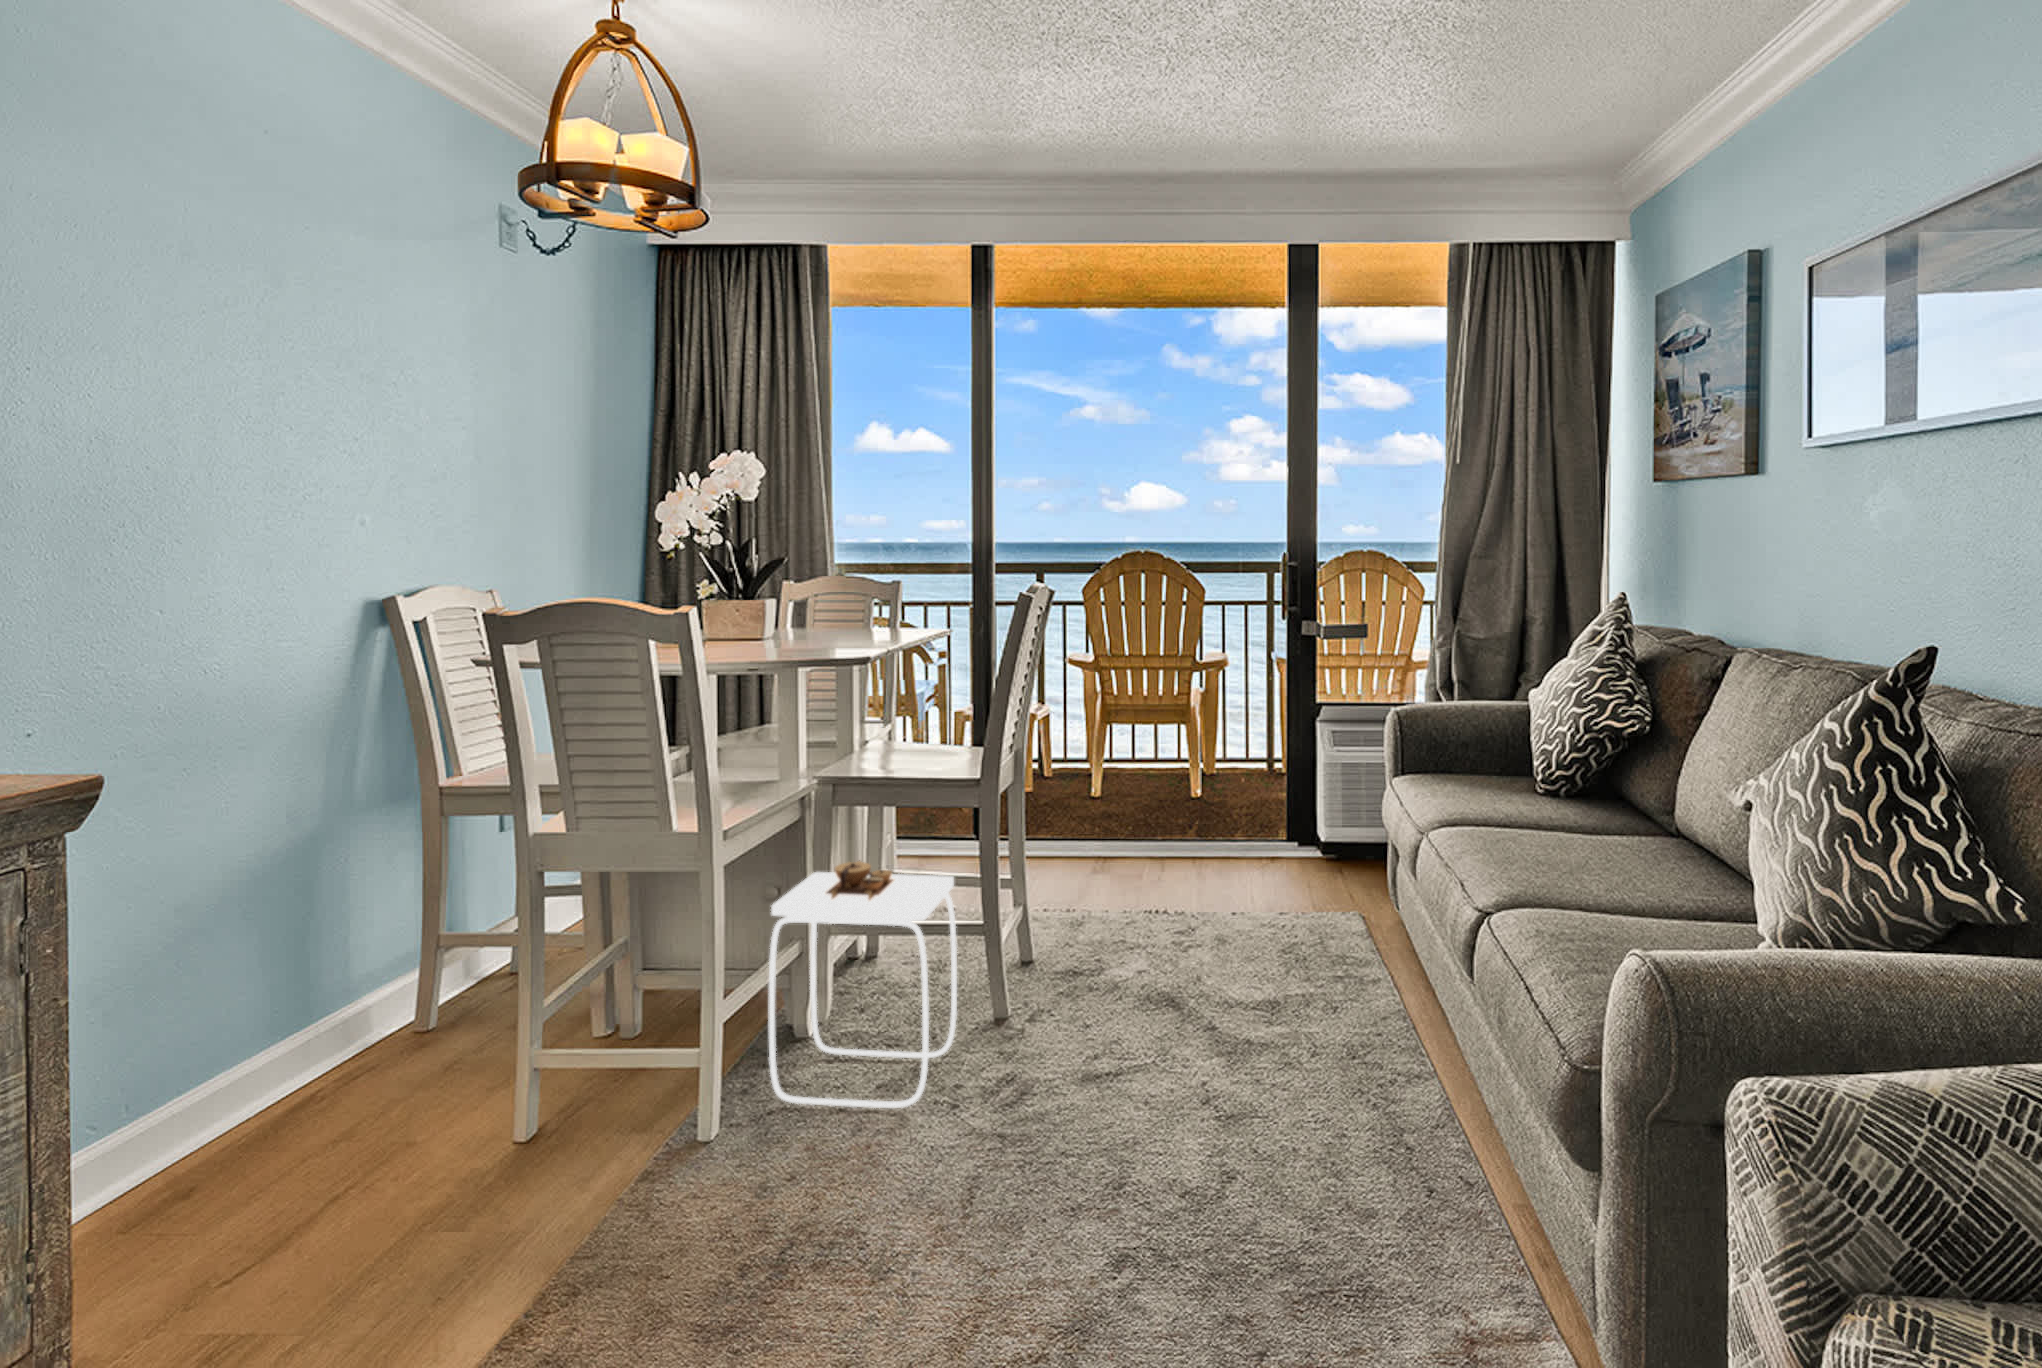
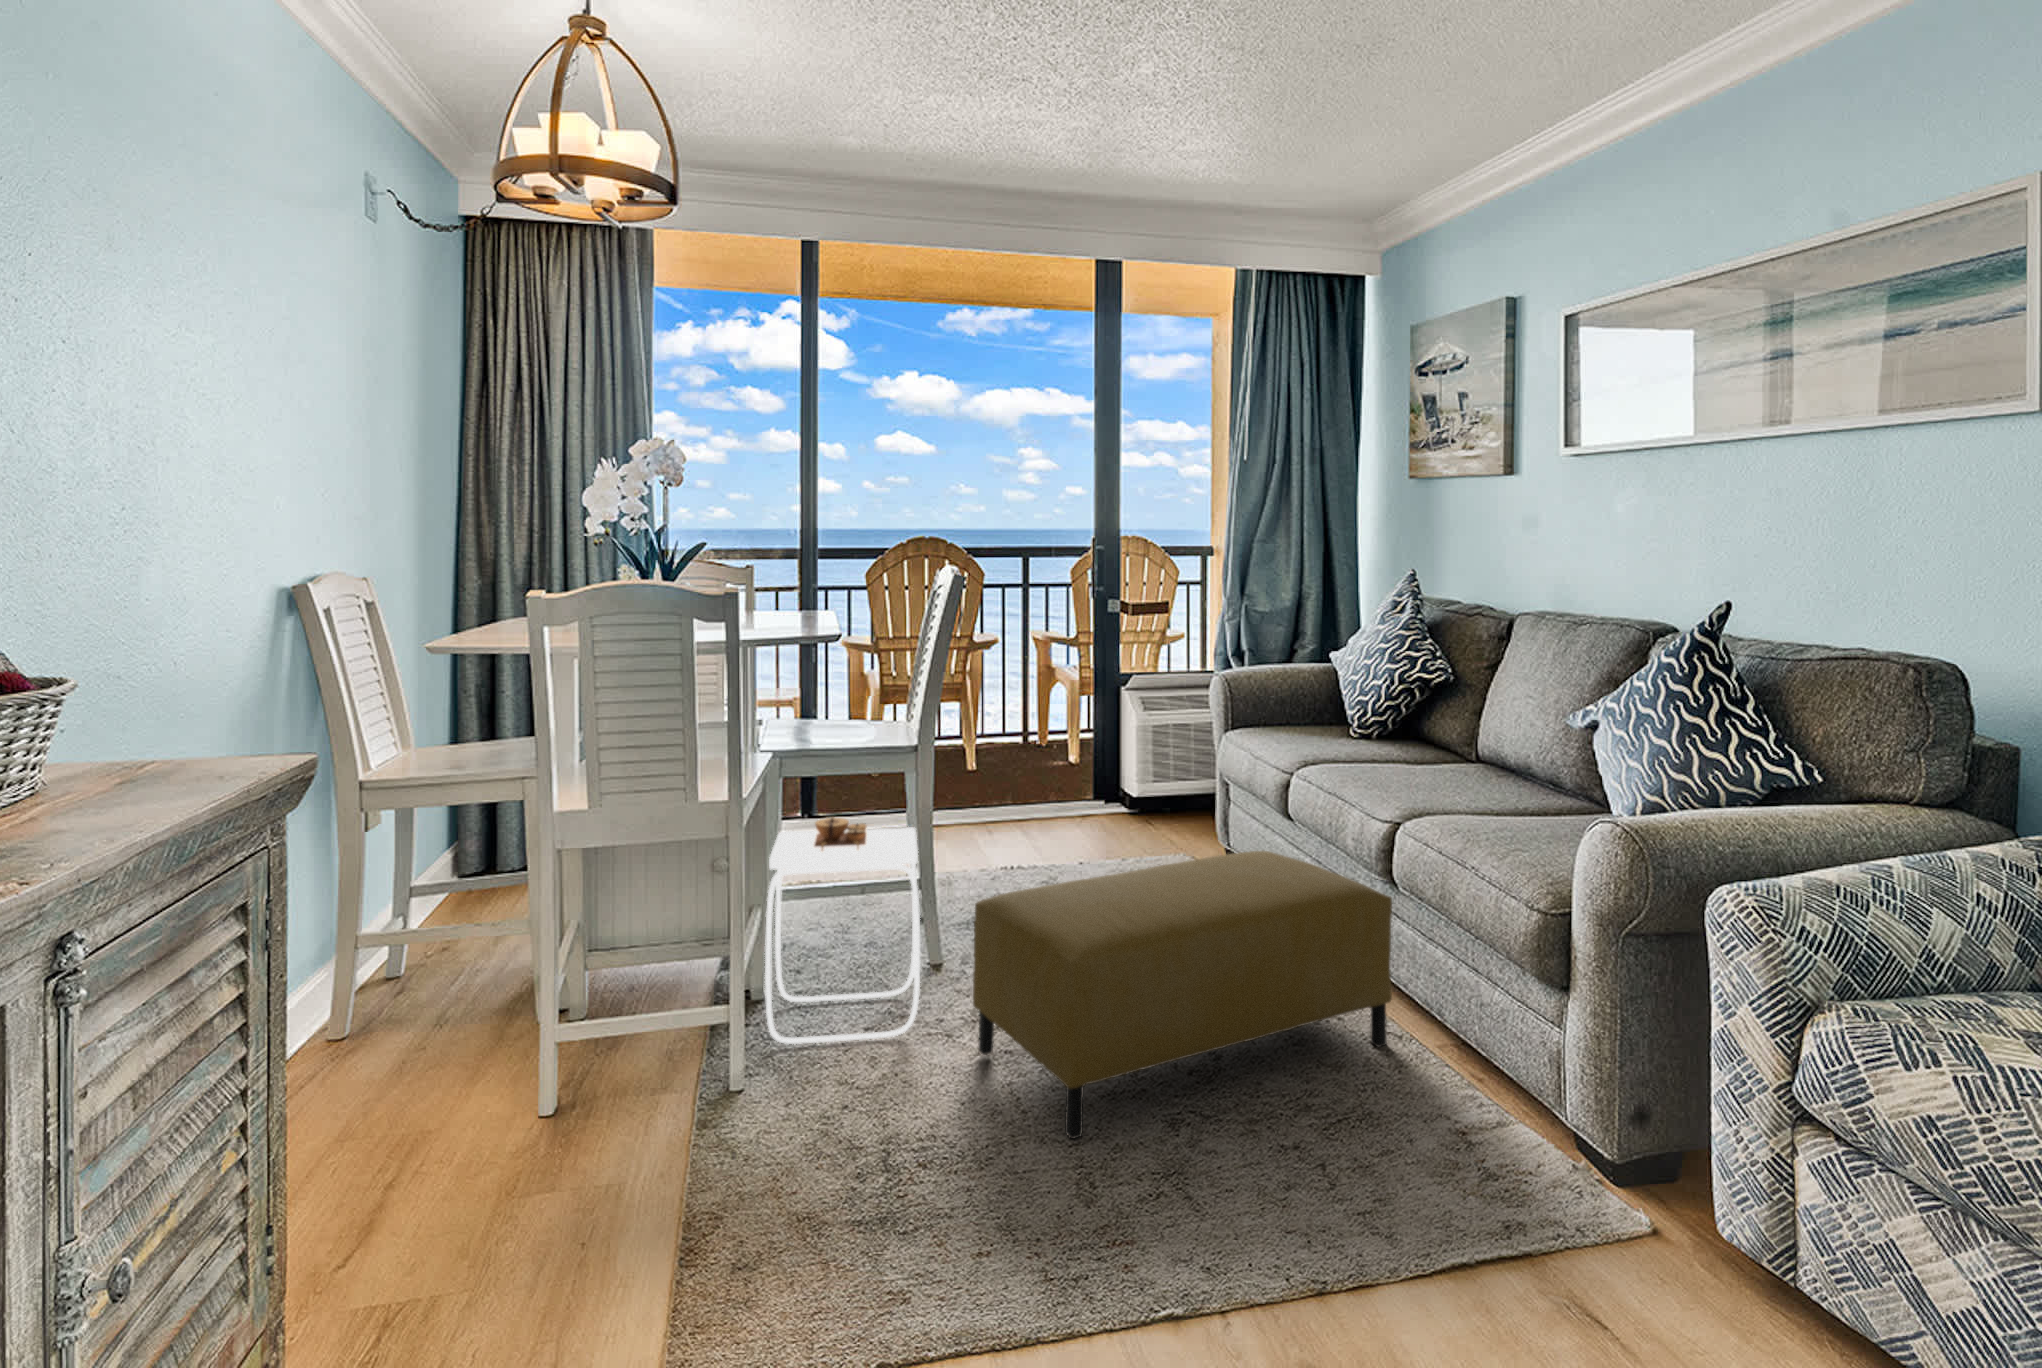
ottoman: none [962,933,1457,1268] -> present [973,851,1392,1139]

